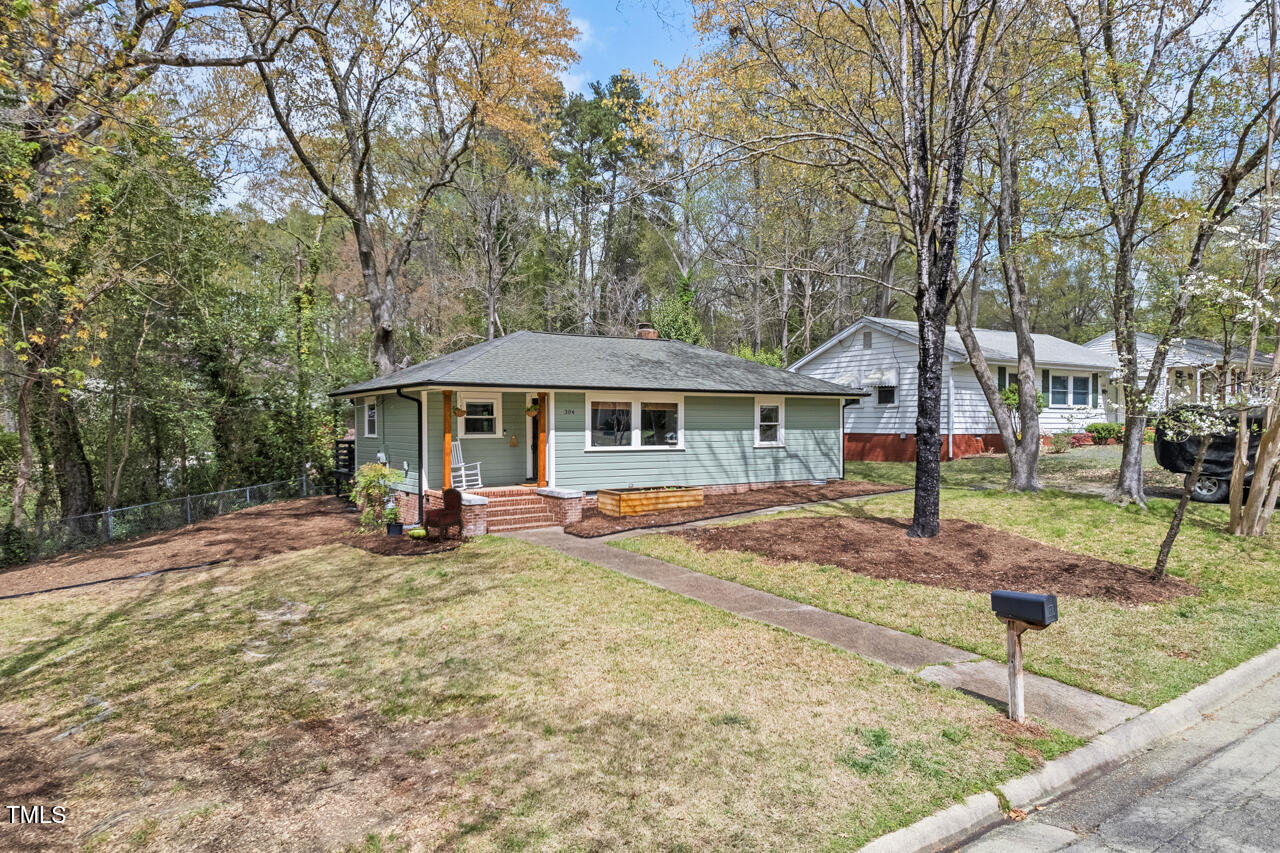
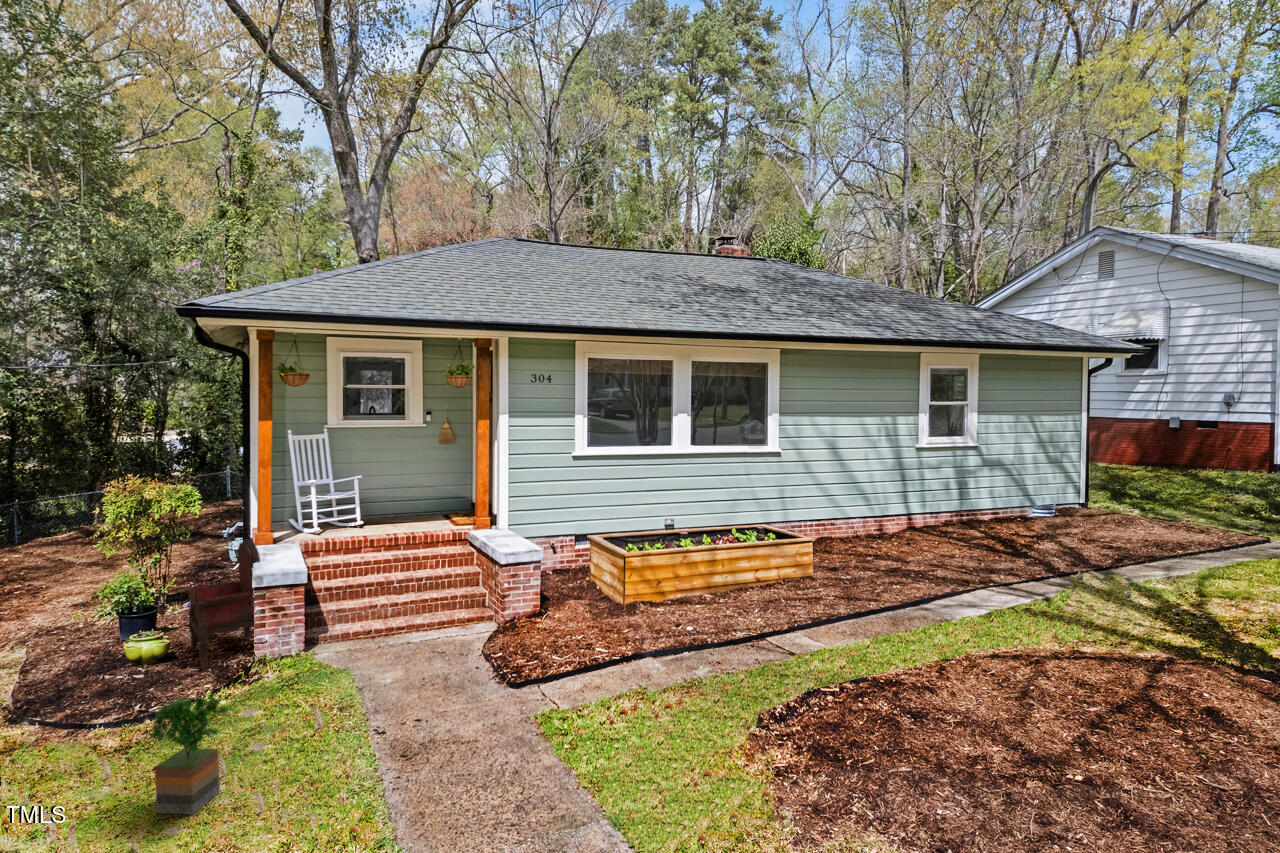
potted tree: none [486,526,511,564] -> present [151,697,229,815]

